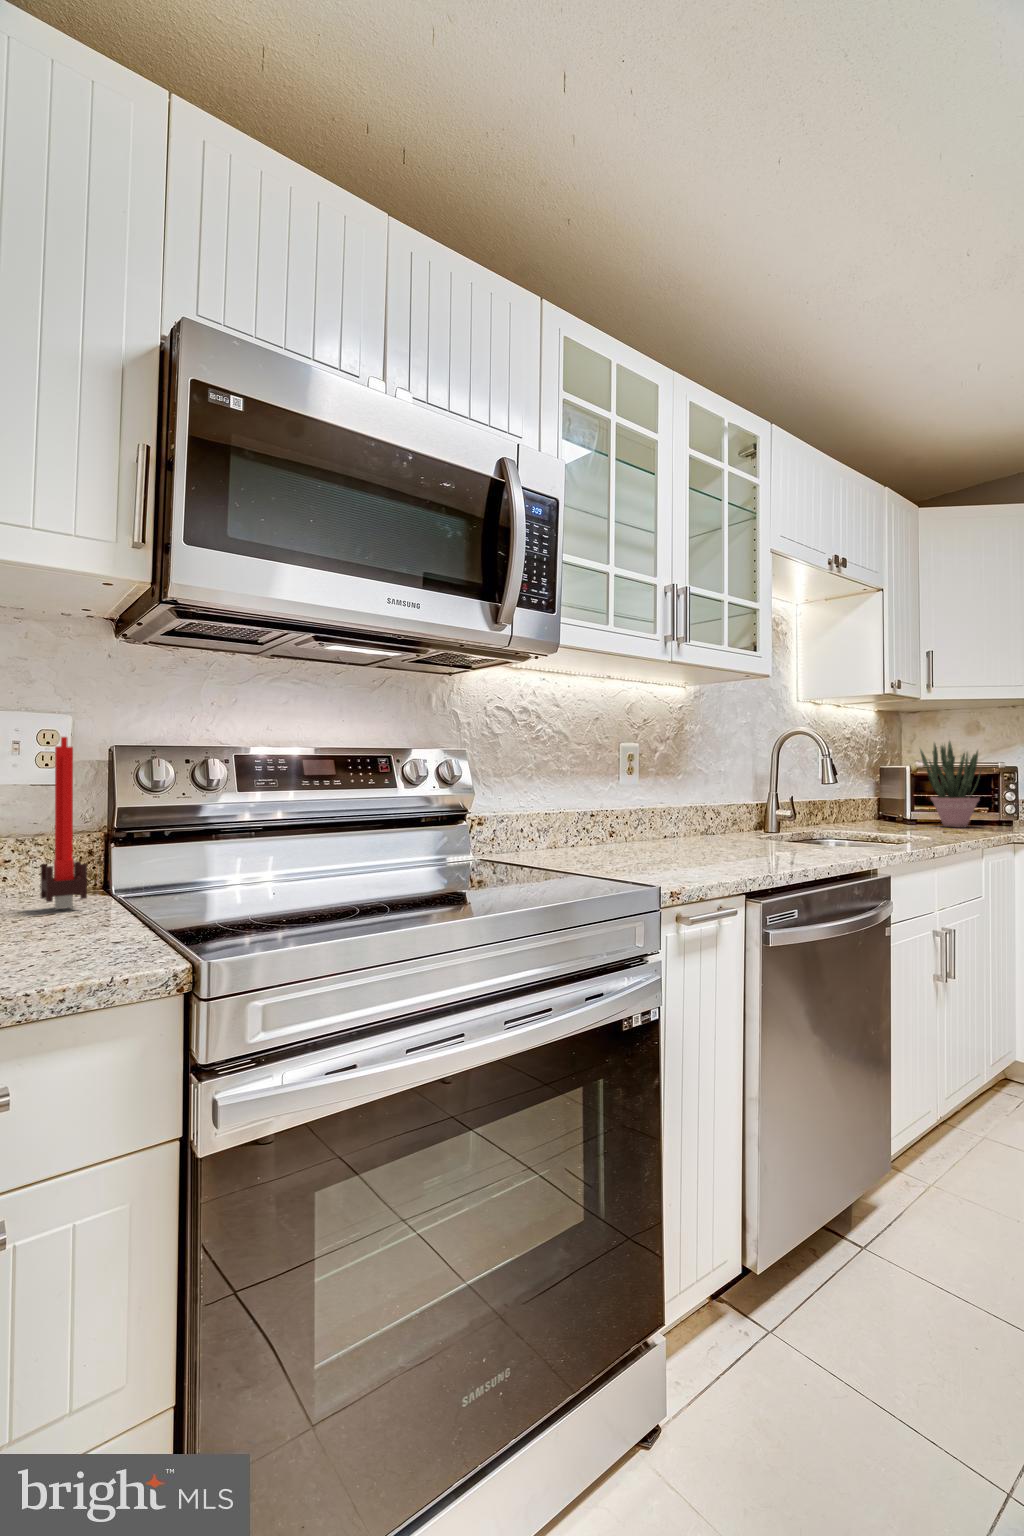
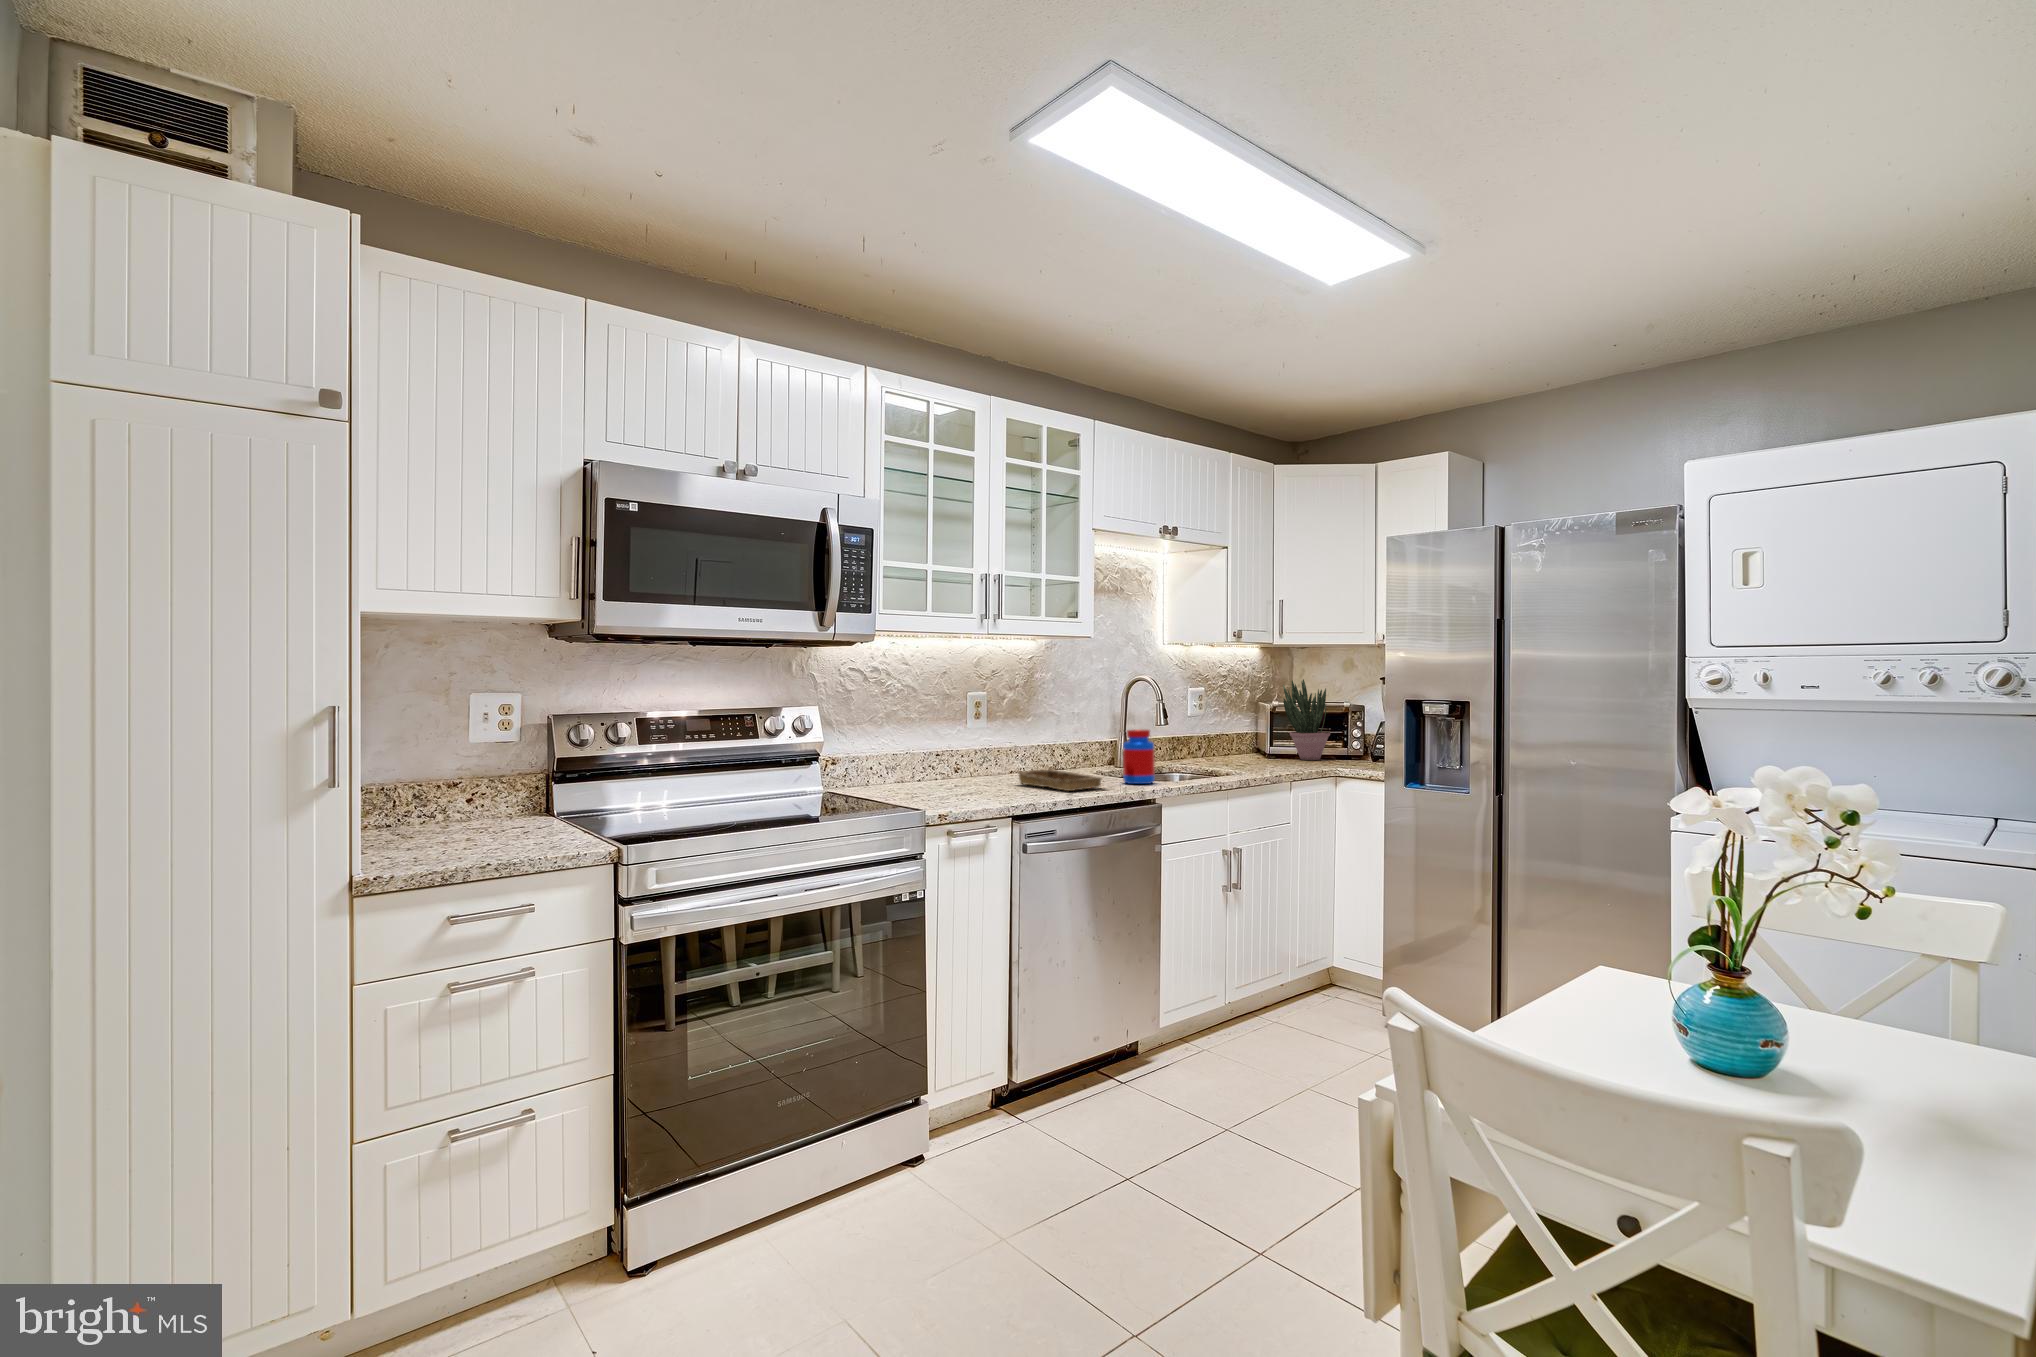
candle: present [41,737,87,909] -> none [510,711,541,824]
jar: none [822,786,864,853] -> present [1123,729,1155,784]
tray: none [692,834,827,861] -> present [1018,769,1101,791]

